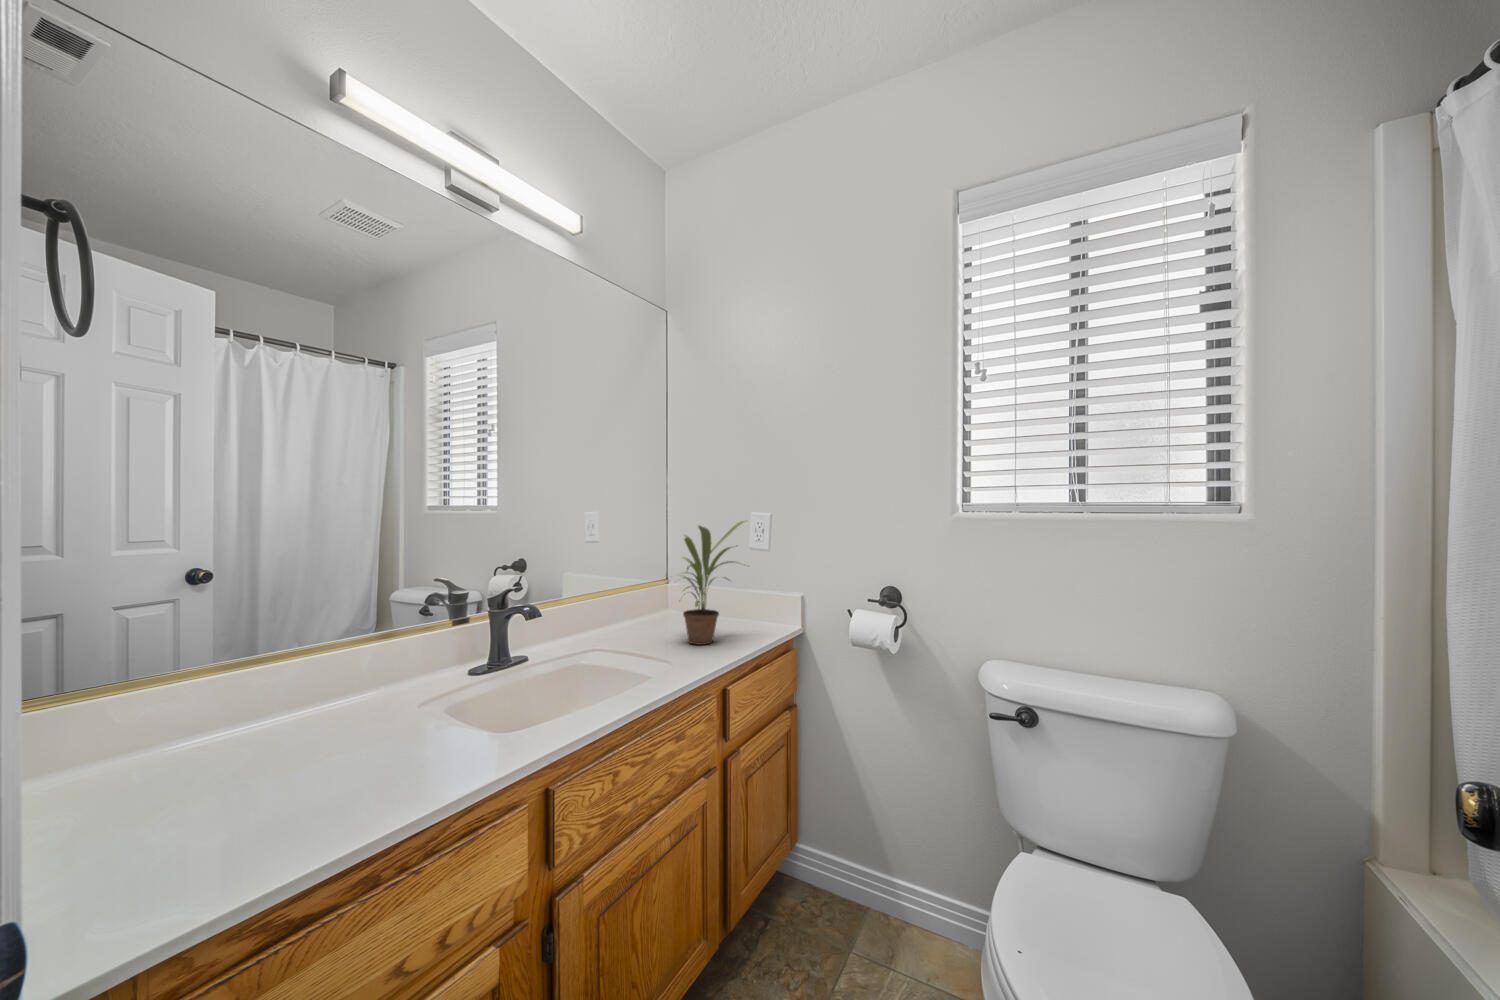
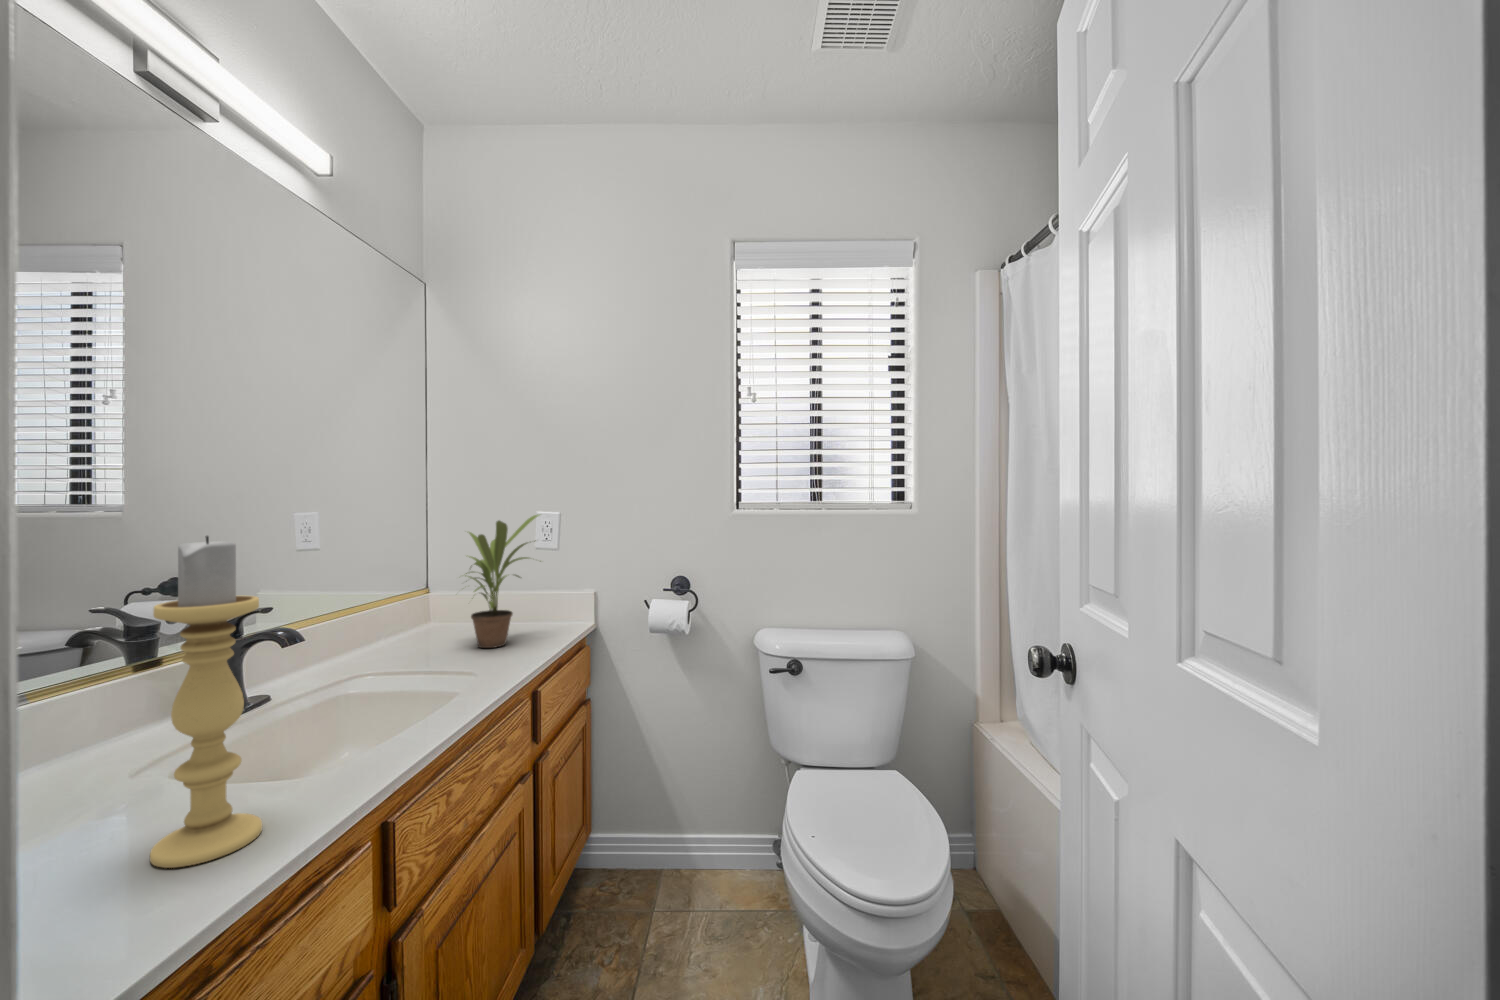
candle holder: none [368,532,445,791] -> present [150,536,262,868]

